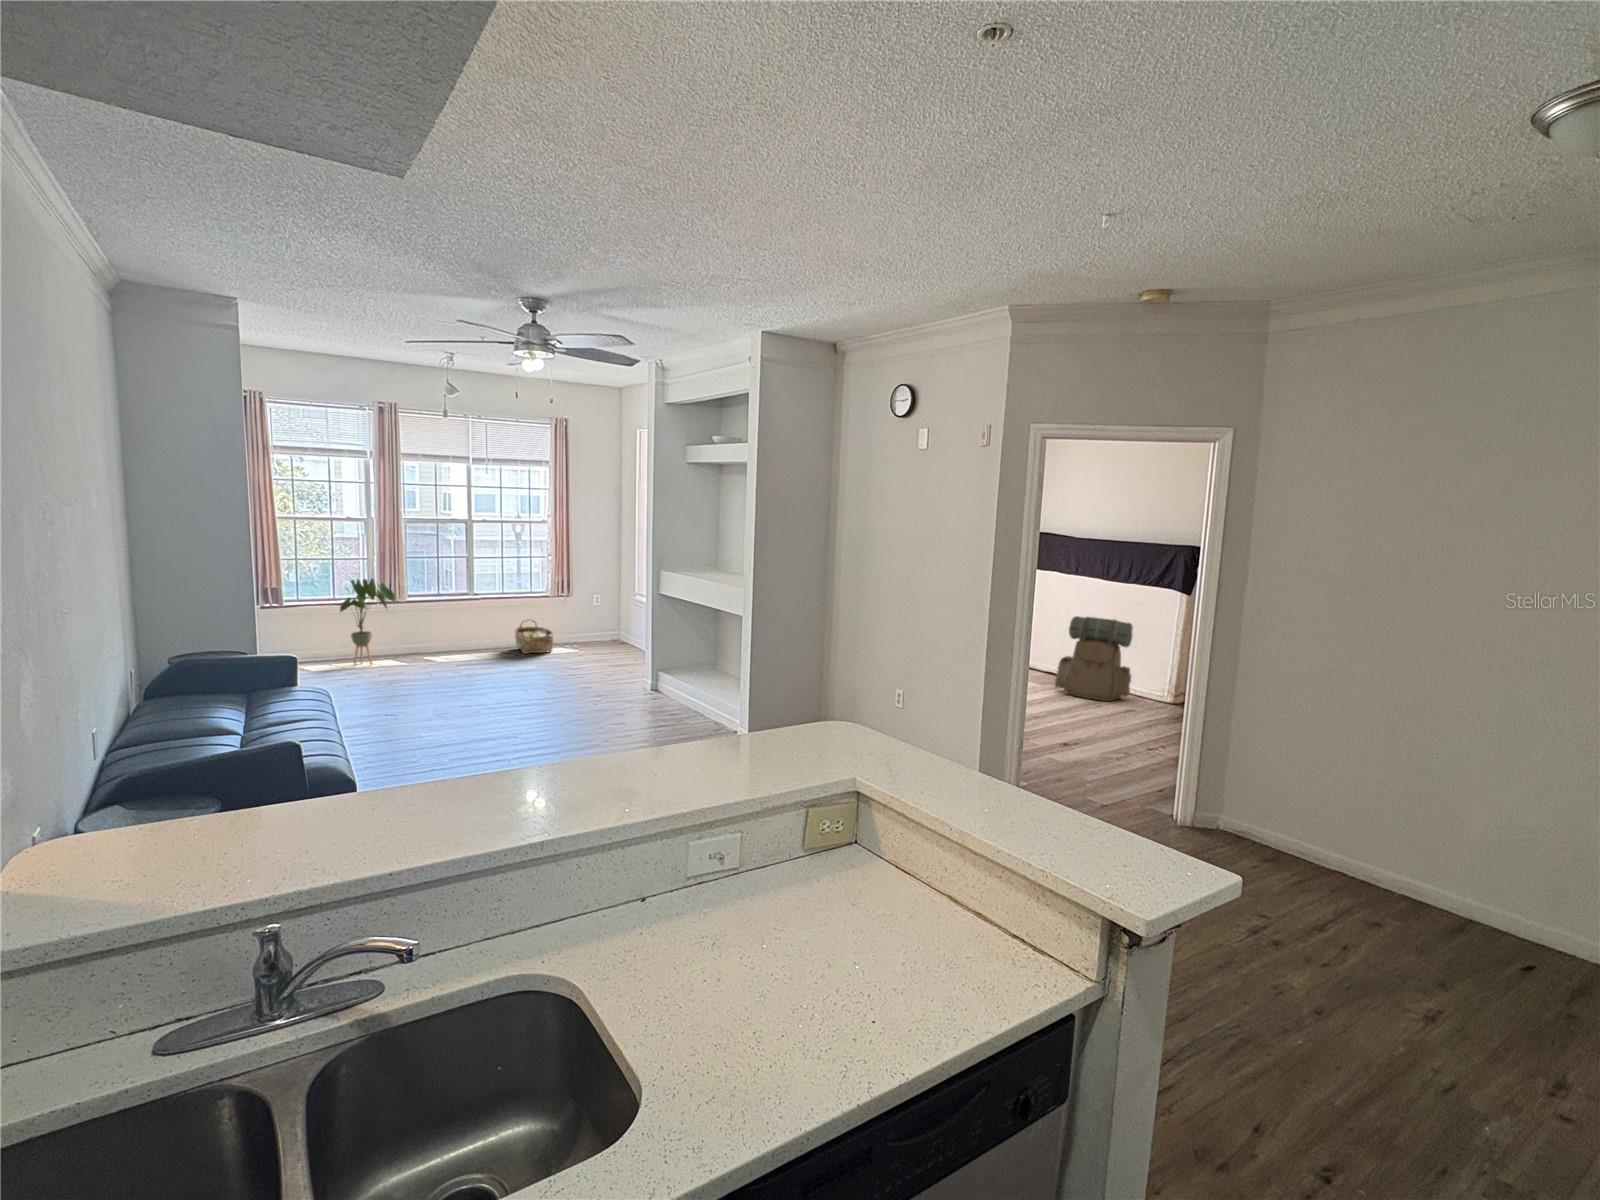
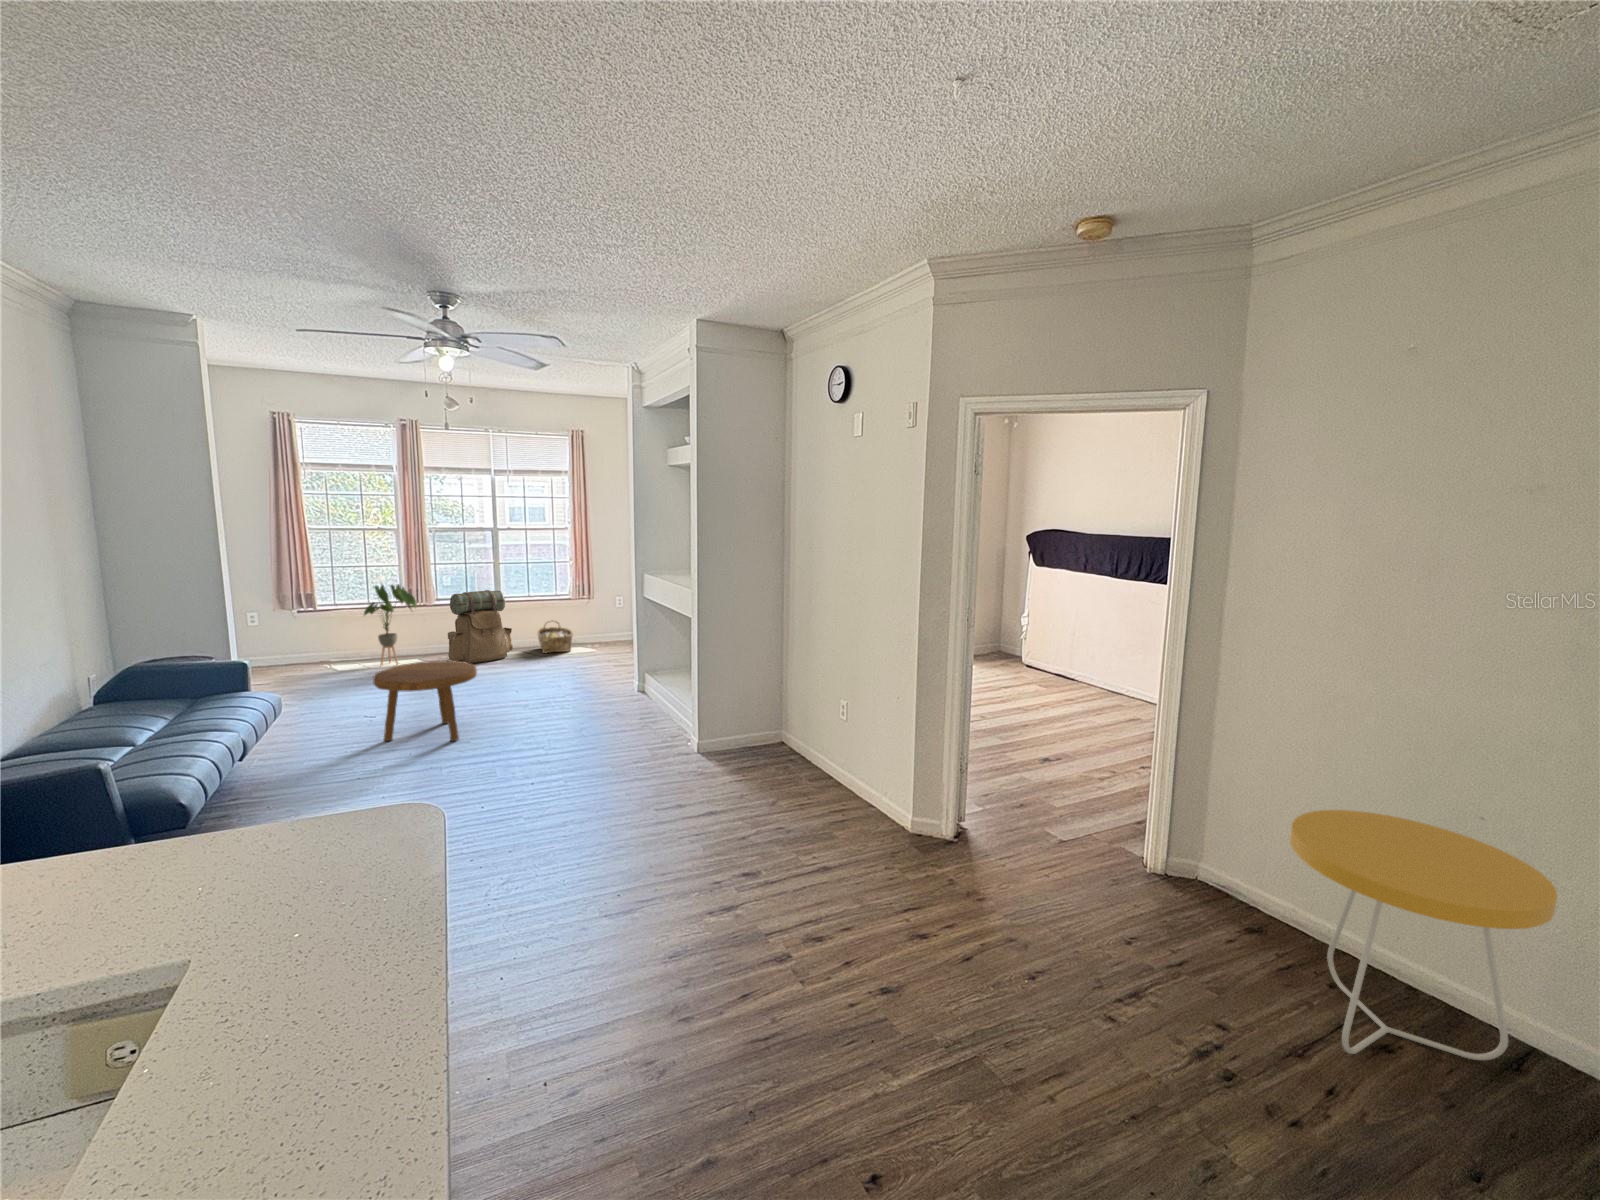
backpack: present [1055,616,1133,701] -> present [448,590,513,663]
footstool: none [414,657,515,738] -> present [373,661,477,741]
side table: none [1308,757,1487,926] -> present [1290,810,1557,1060]

